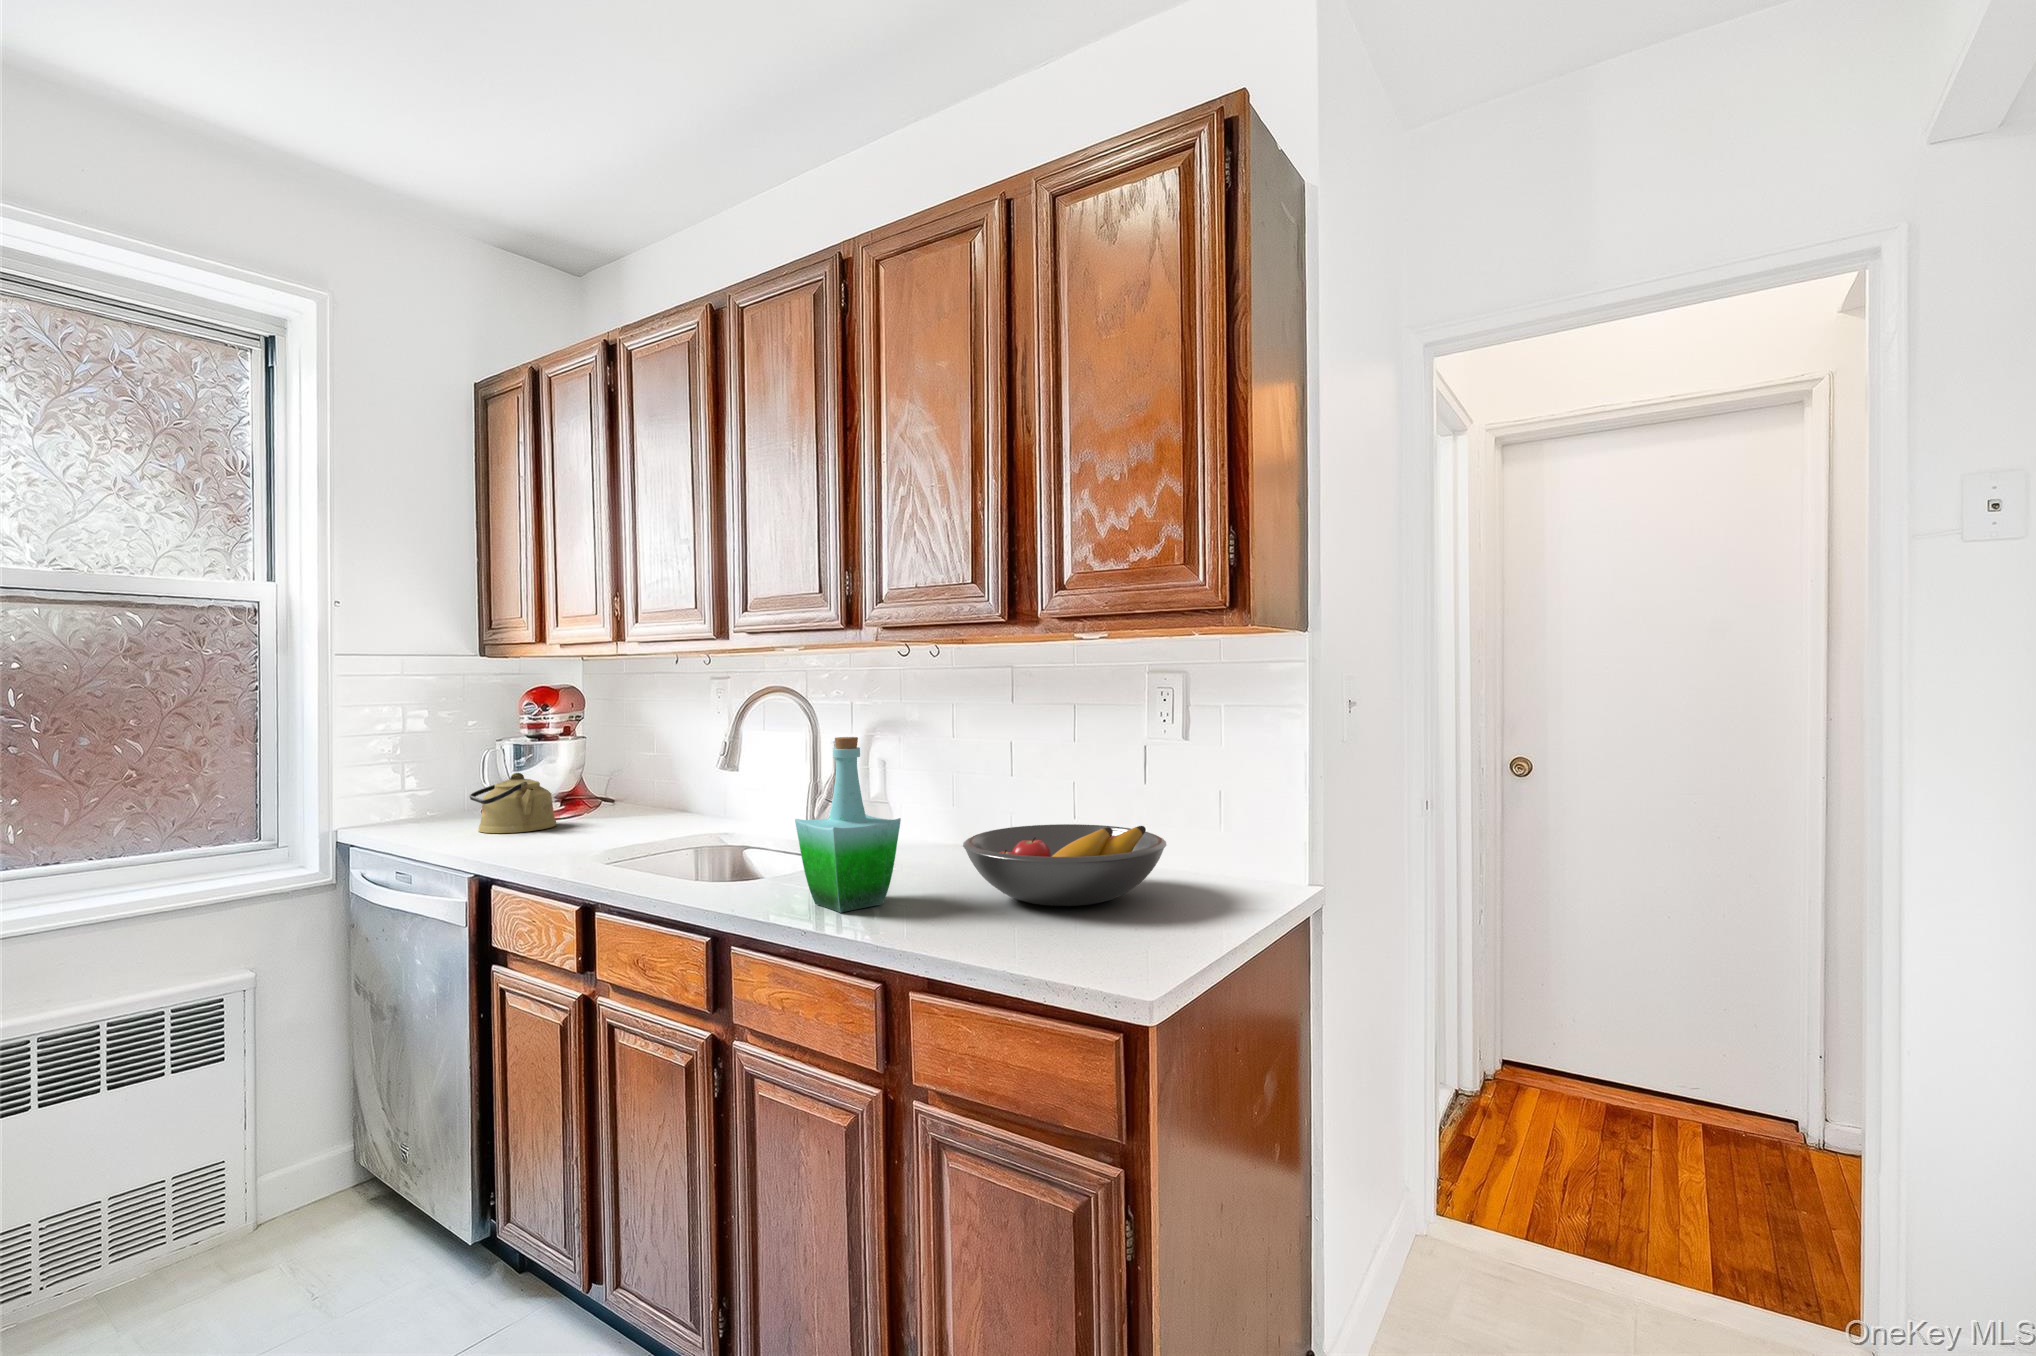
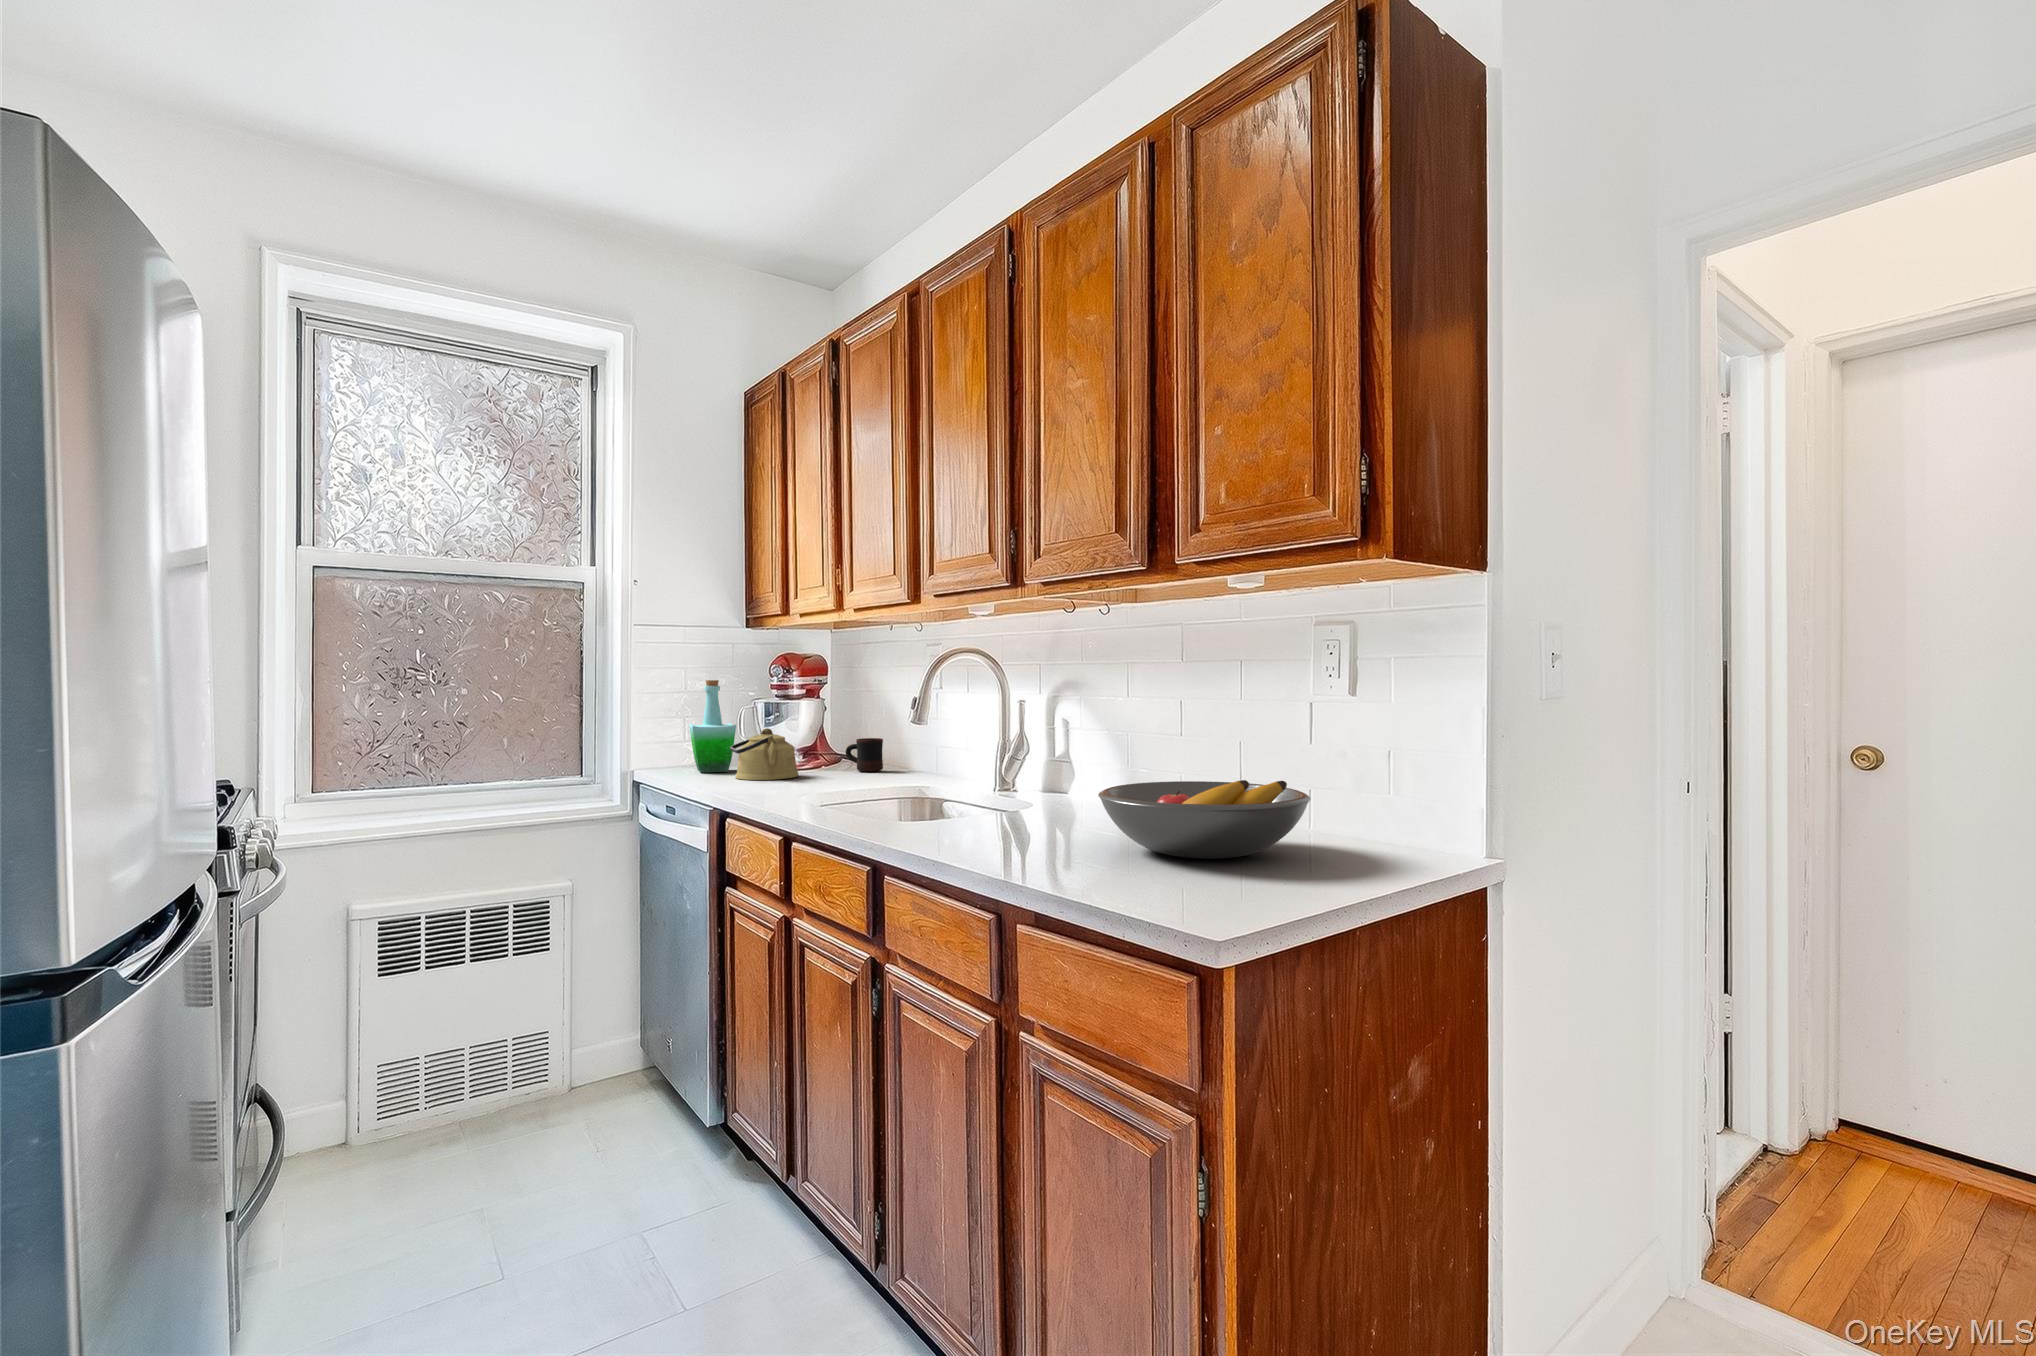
bottle: present [795,737,901,913] -> present [689,680,736,773]
mug: none [606,777,651,814] -> present [846,738,883,772]

